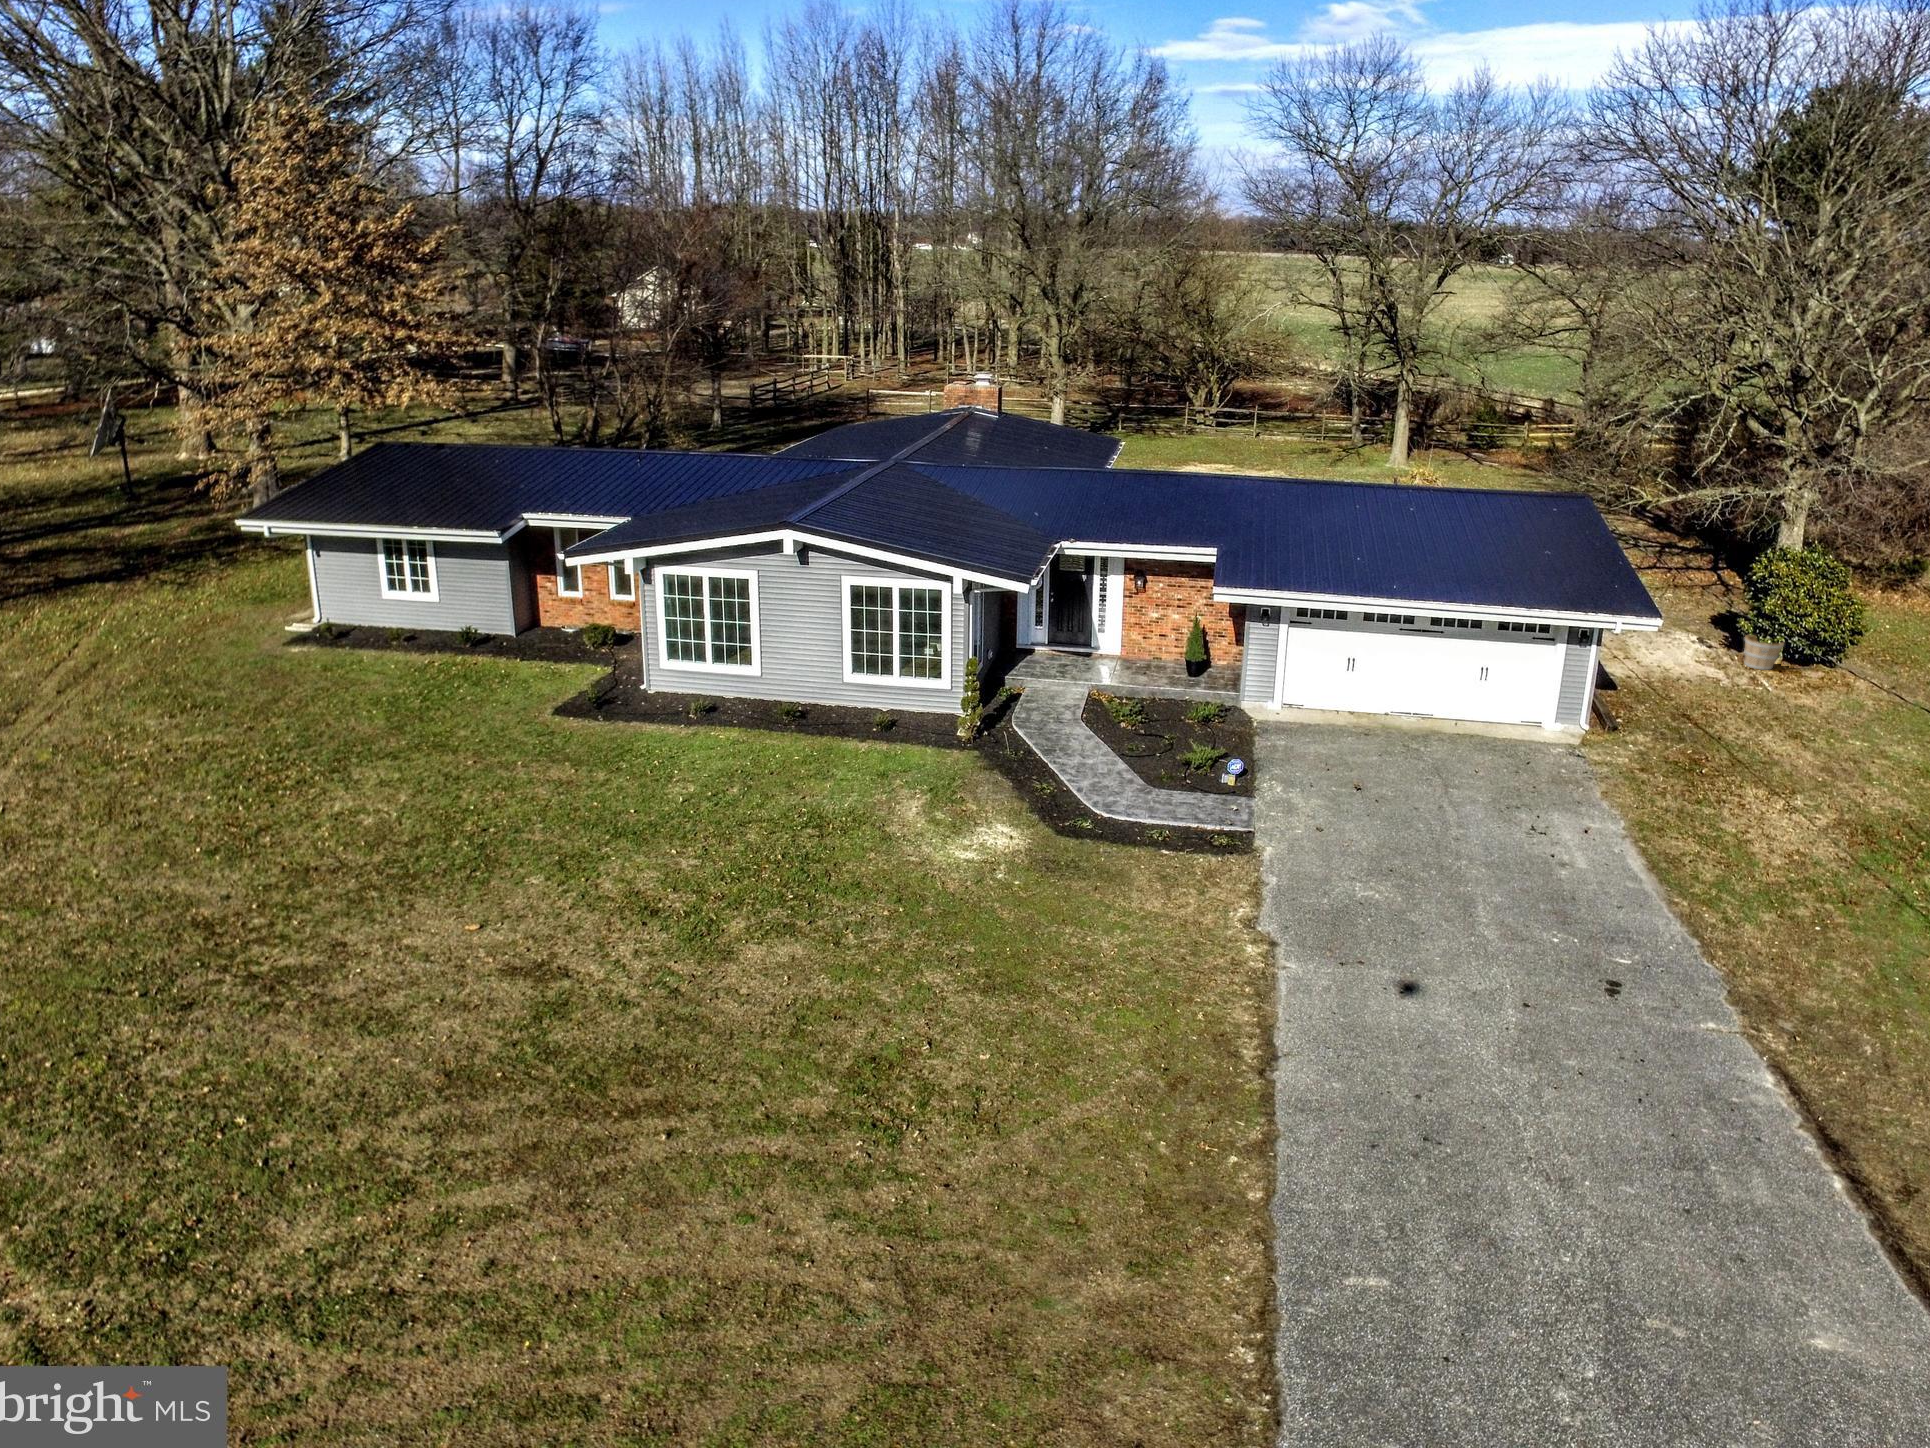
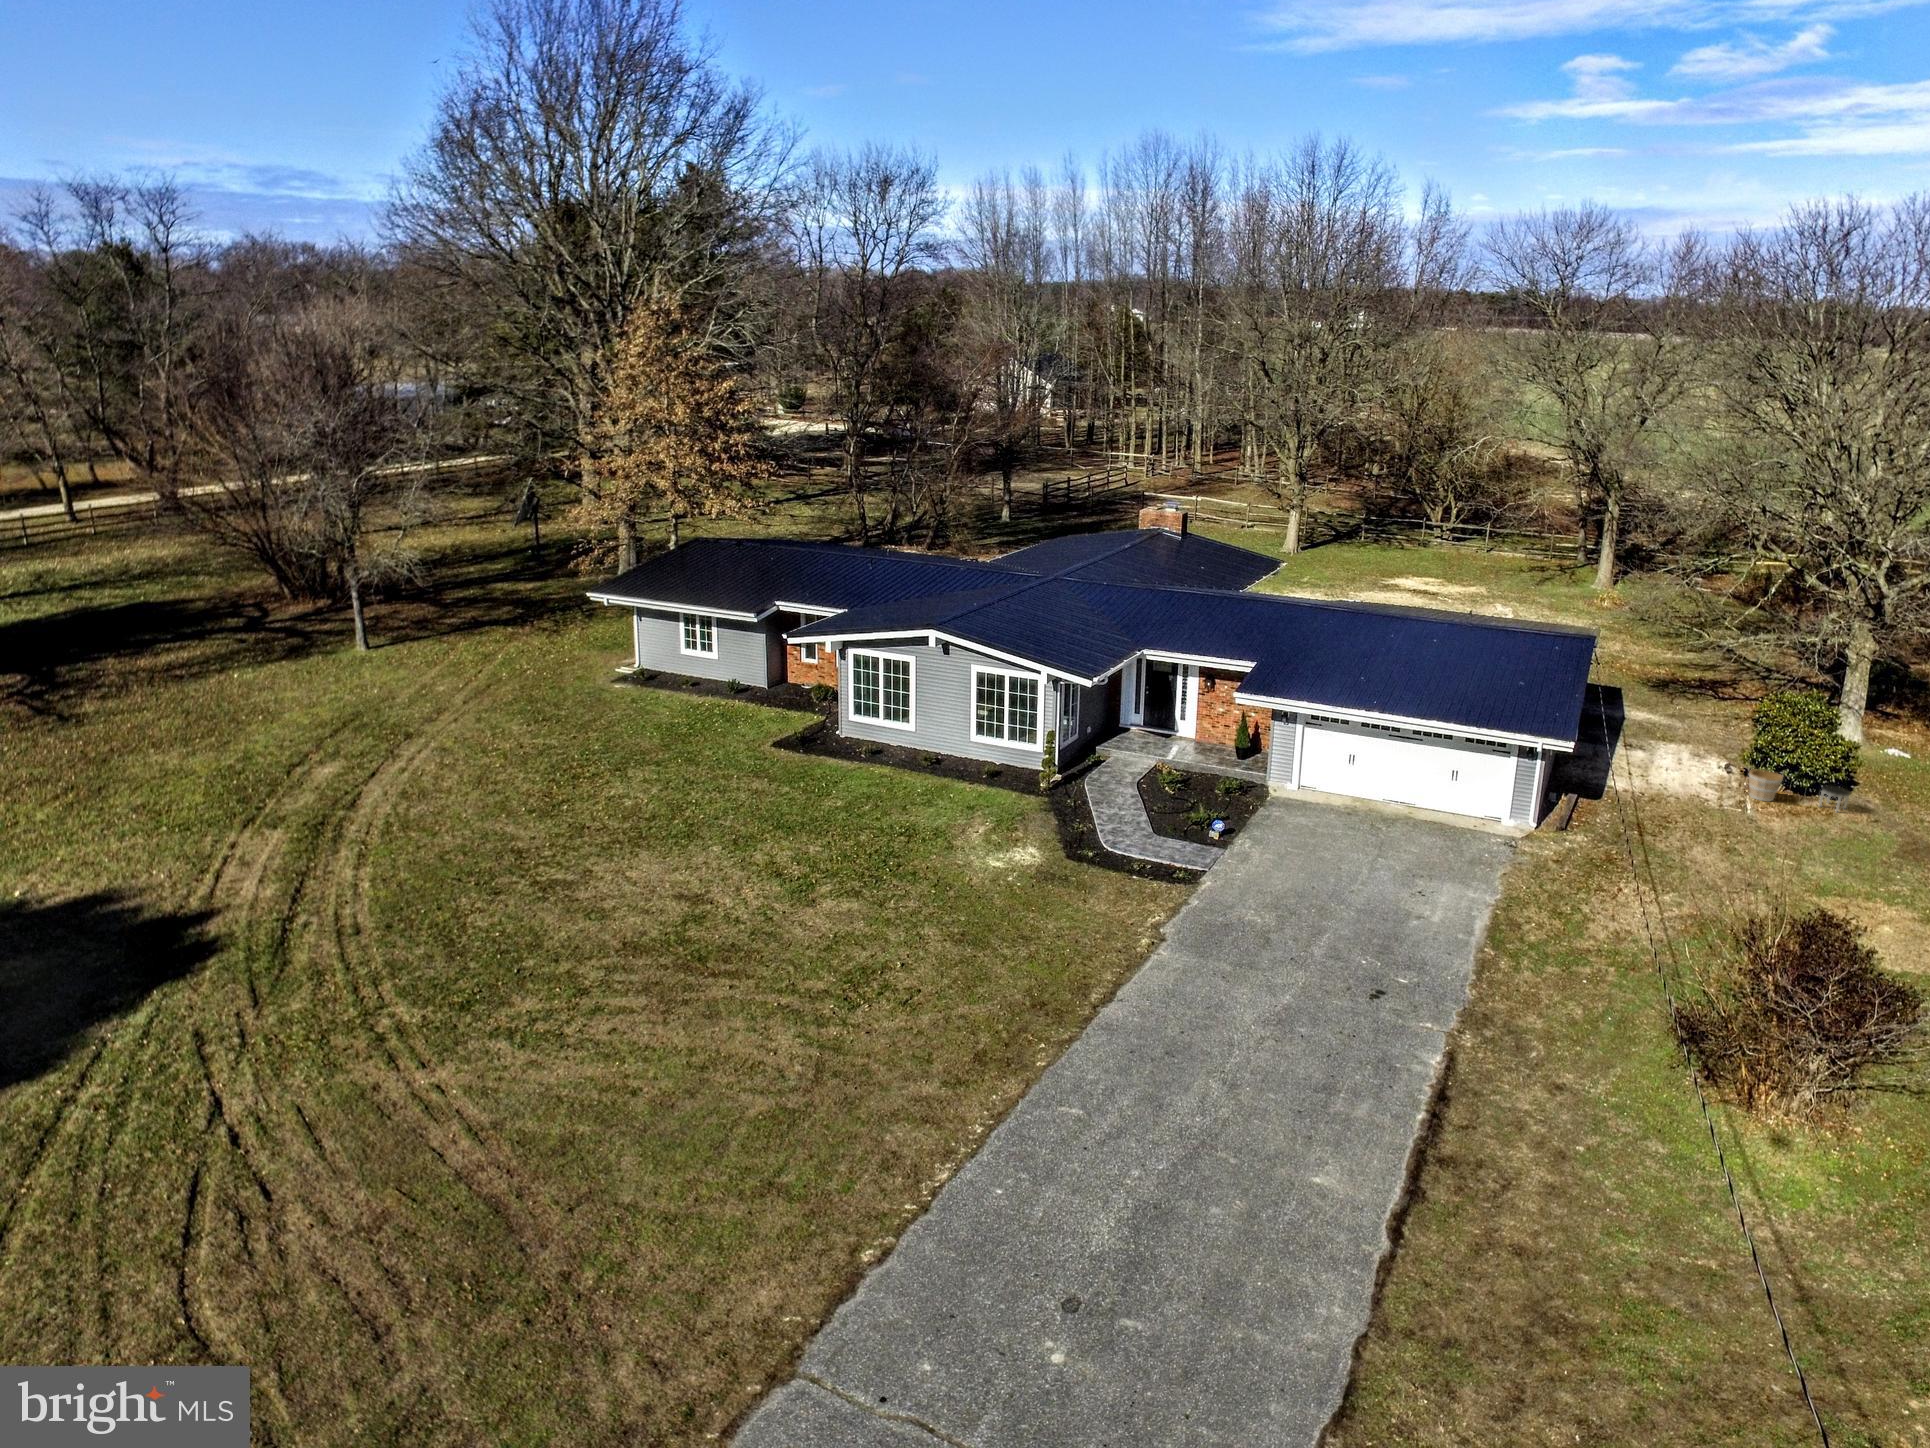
round table: none [1819,646,1855,675] -> present [1819,785,1851,811]

